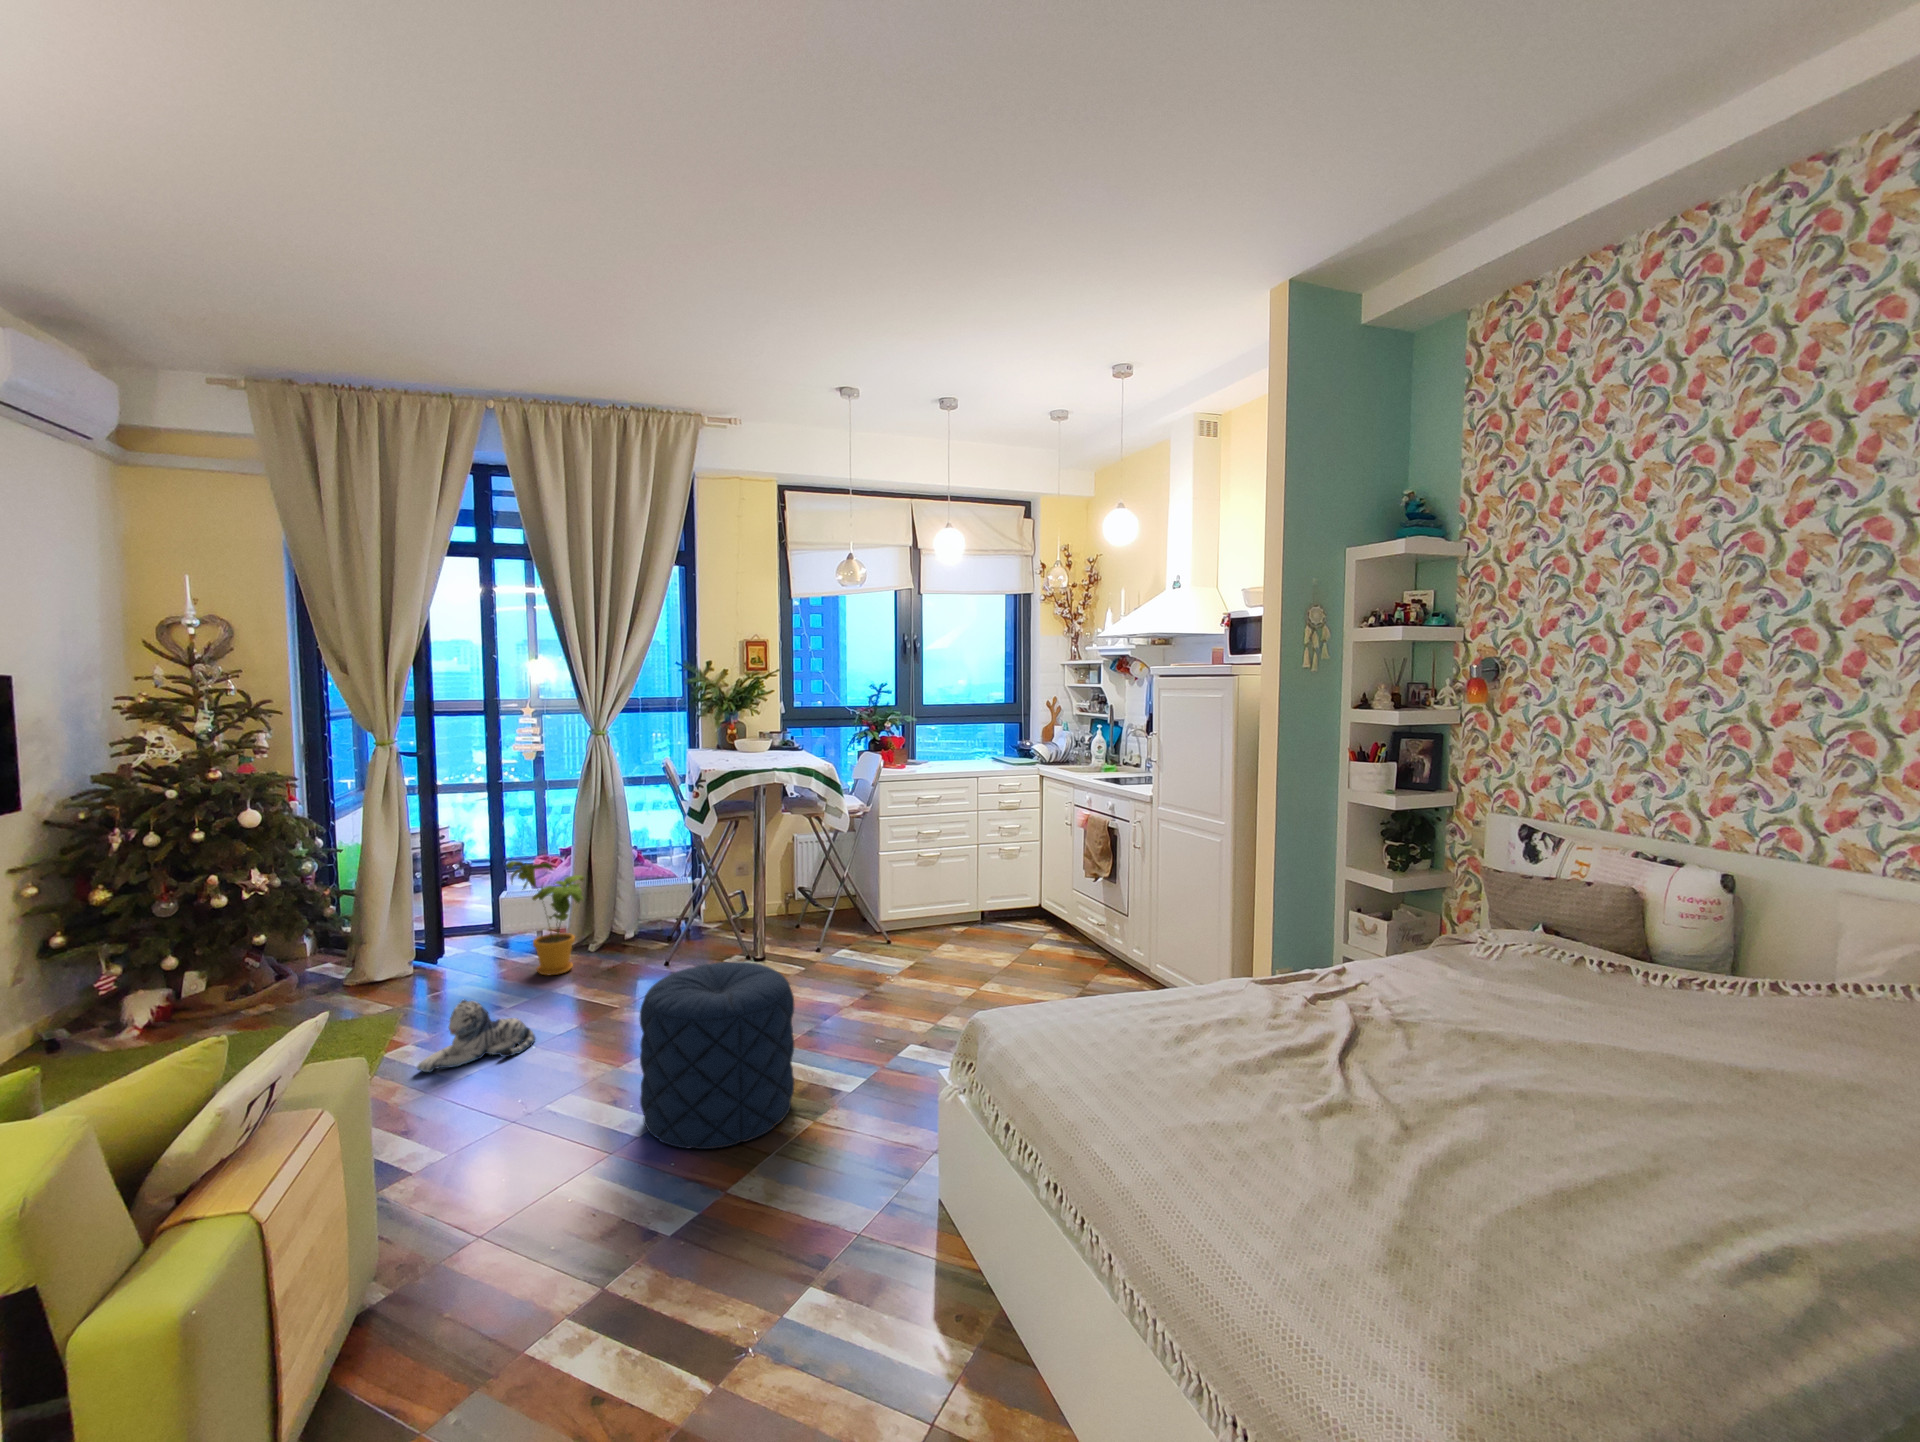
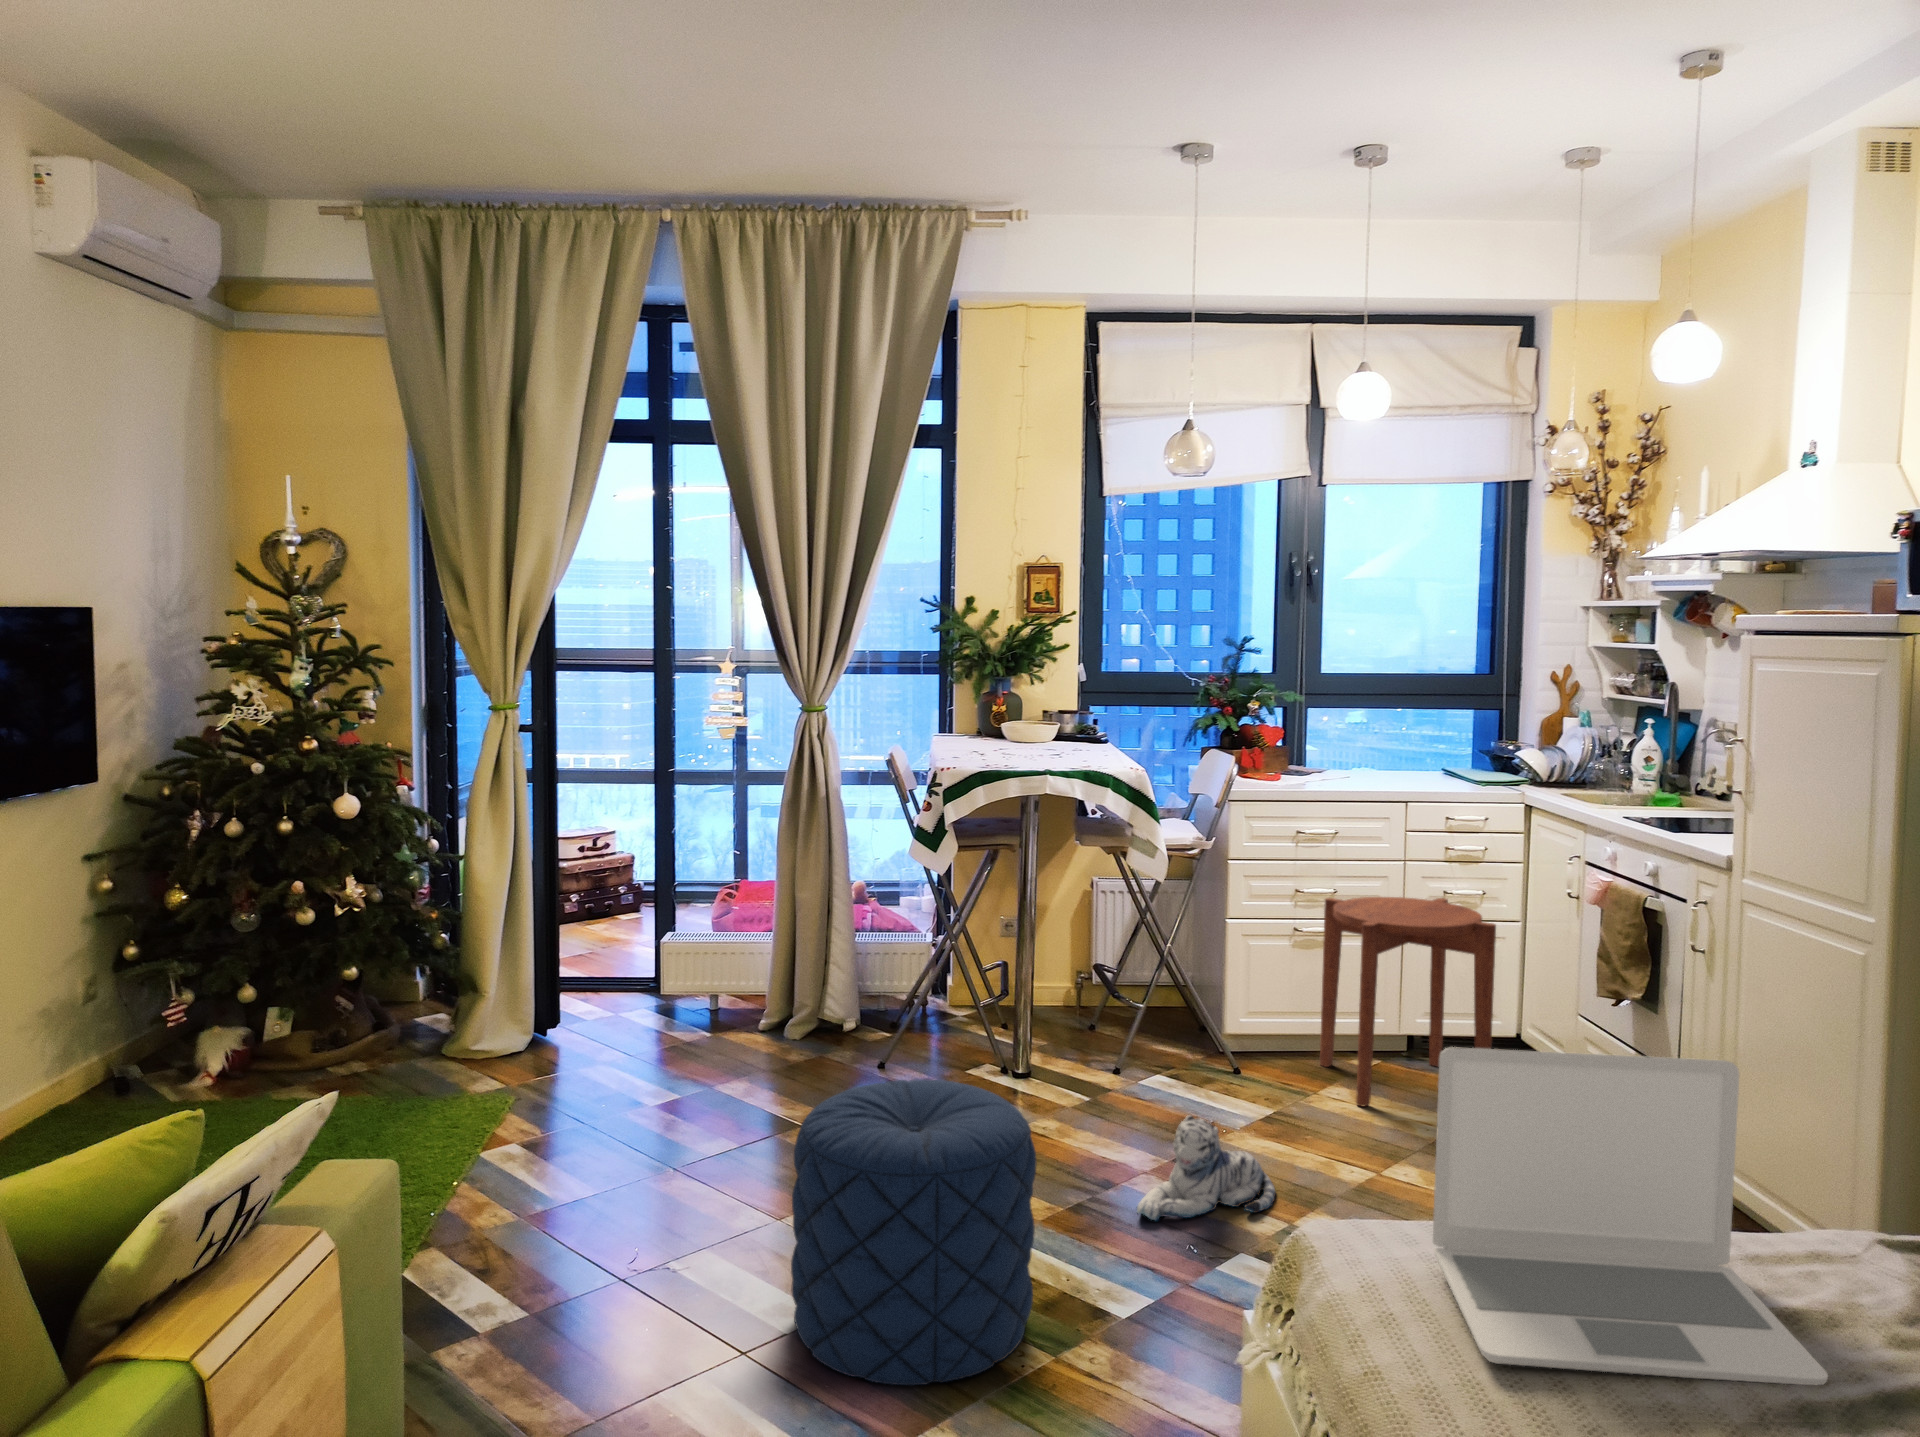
side table: none [935,831,1030,953] -> present [1320,897,1496,1106]
house plant: present [506,861,584,975] -> none [661,889,773,1064]
laptop: none [1030,897,1215,1060] -> present [1433,1047,1828,1385]
plush toy: present [417,1000,535,1072] -> present [1137,1115,1276,1221]

